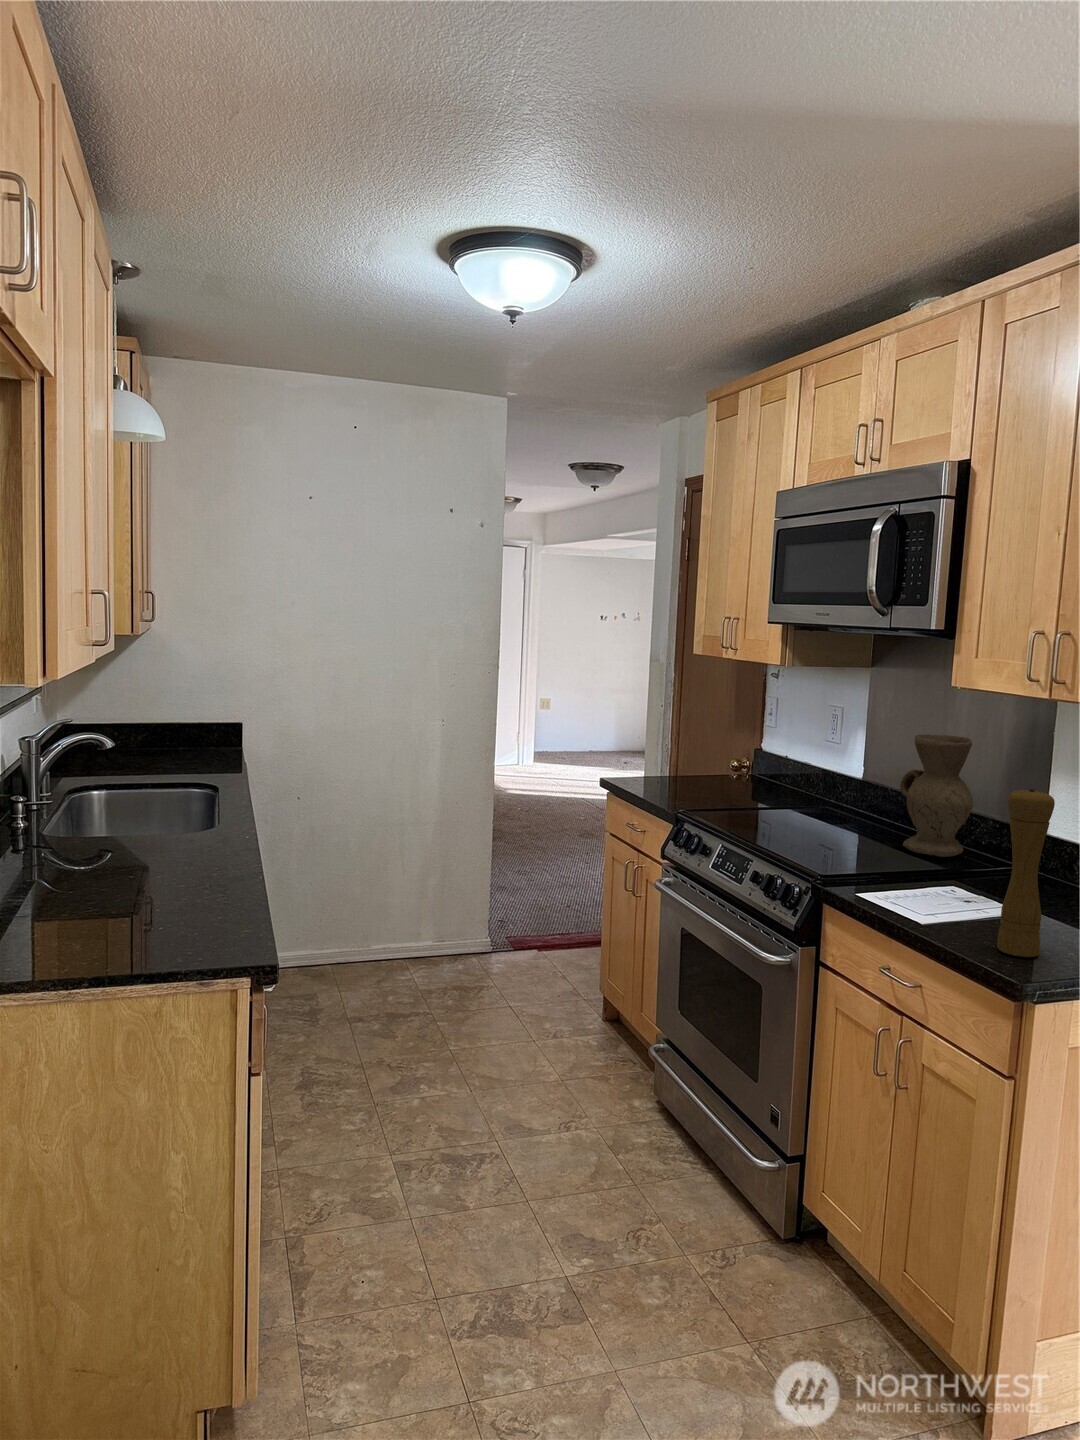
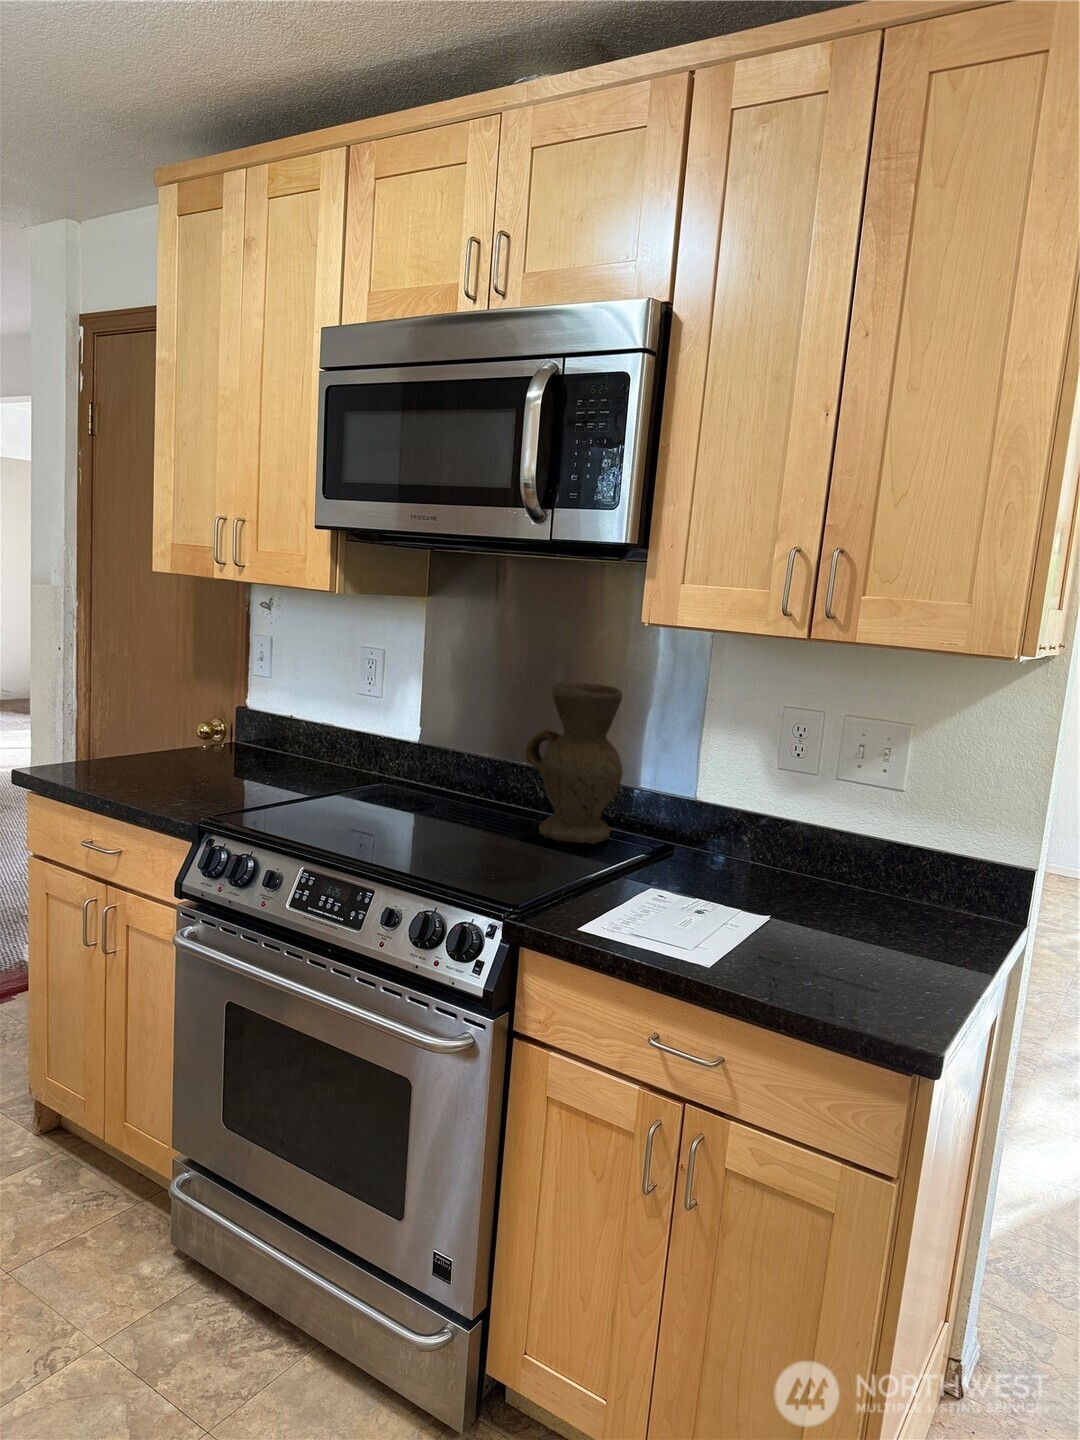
pepper mill: present [997,788,1055,957] -> none [840,768,926,1002]

